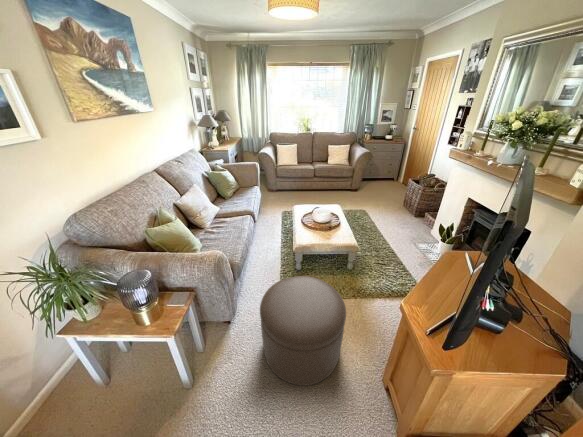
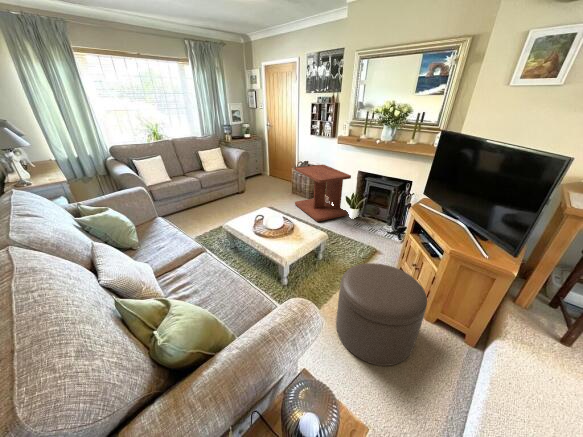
side table: none [388,176,450,246] -> present [295,165,351,221]

